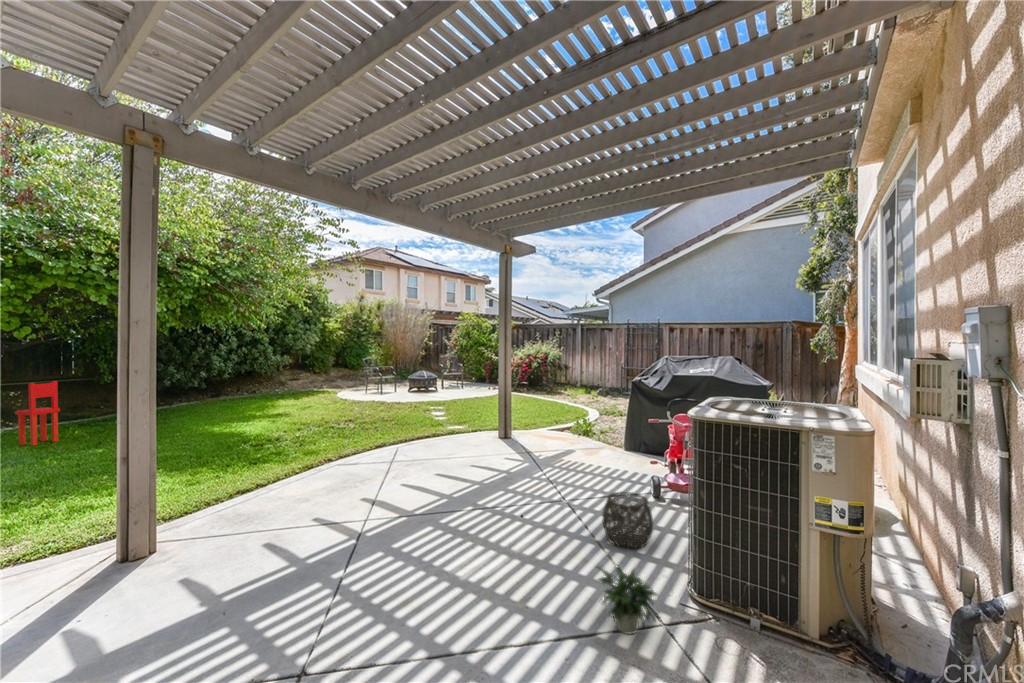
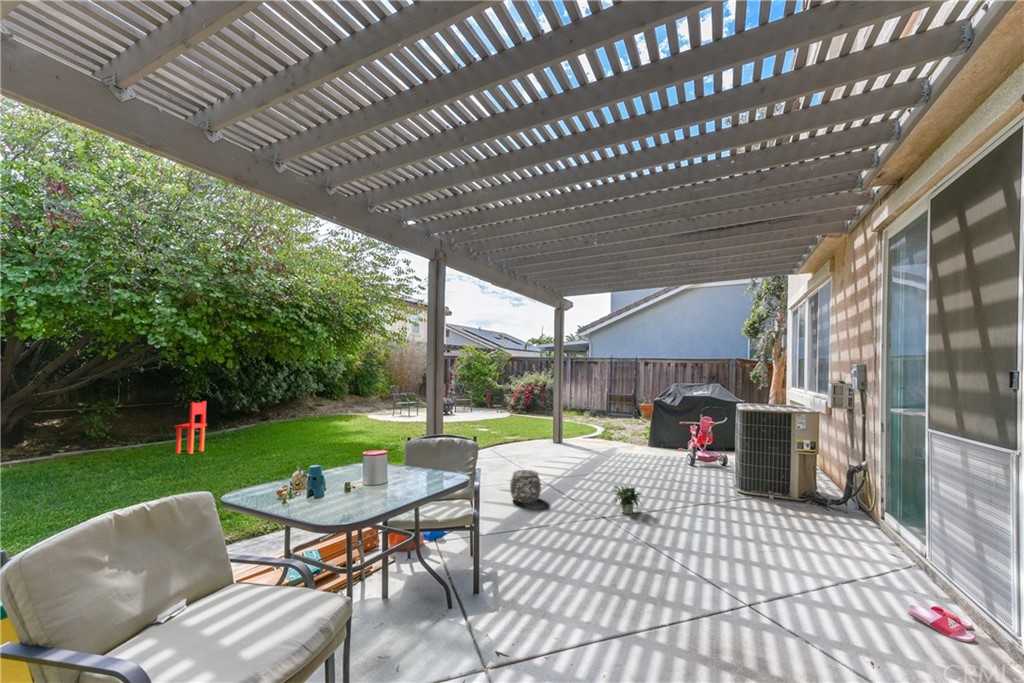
woven basket: present [603,492,653,549] -> present [510,470,541,503]
potted plant: present [598,568,657,634] -> present [613,486,641,514]

